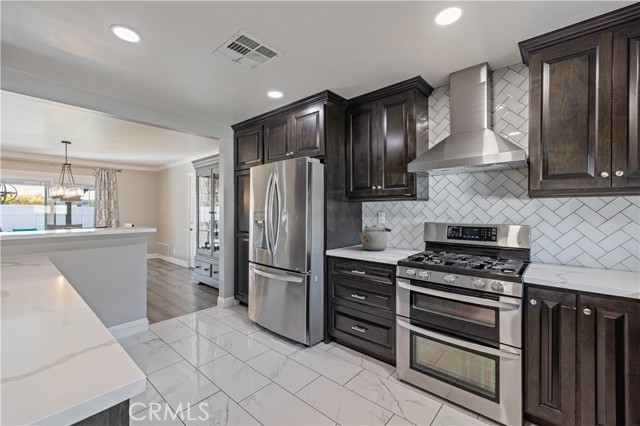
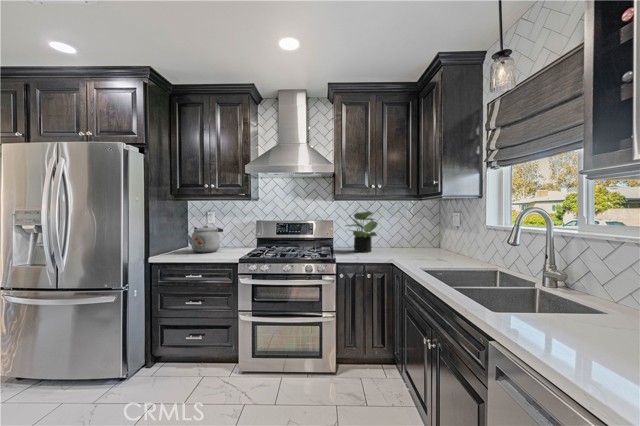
potted plant: none [548,212,616,274] -> present [345,211,377,252]

